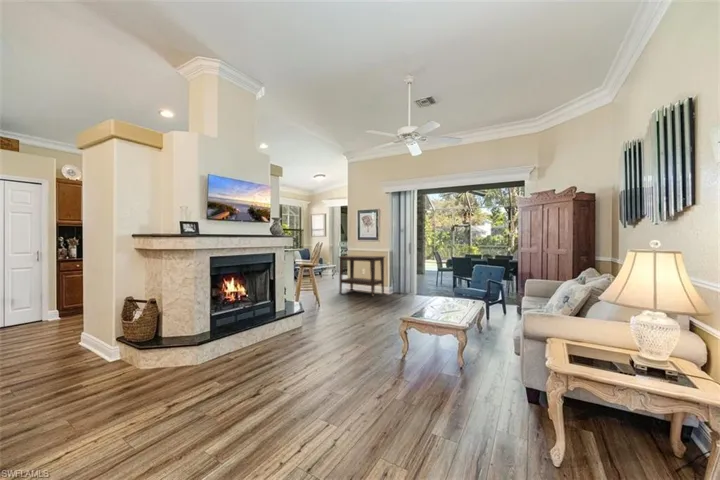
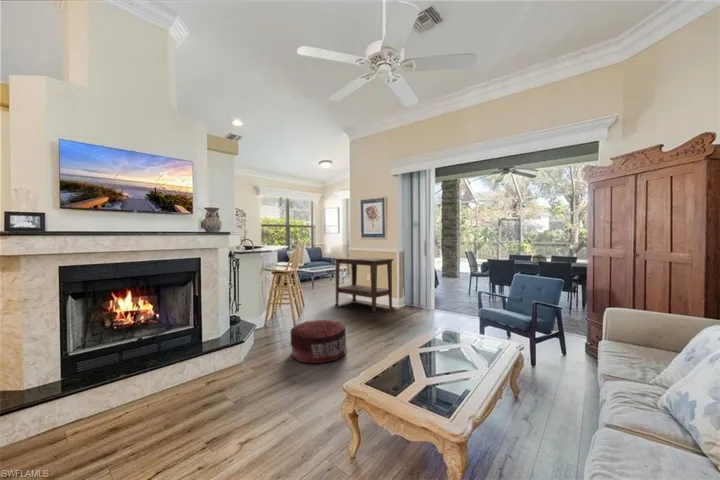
pouf: none [333,297,371,325] -> present [291,319,347,363]

